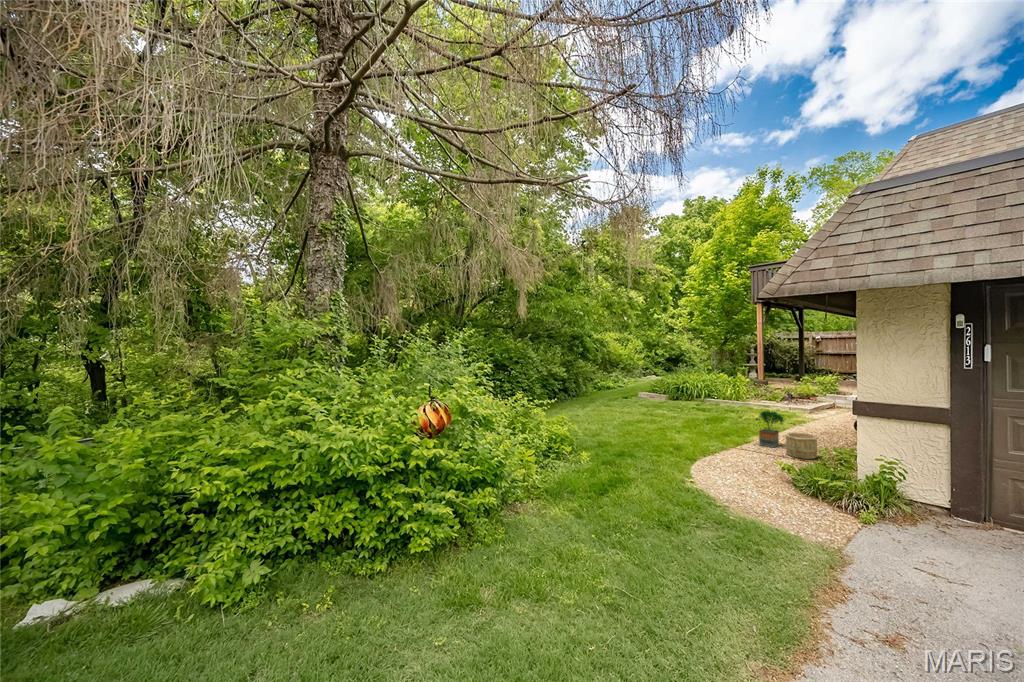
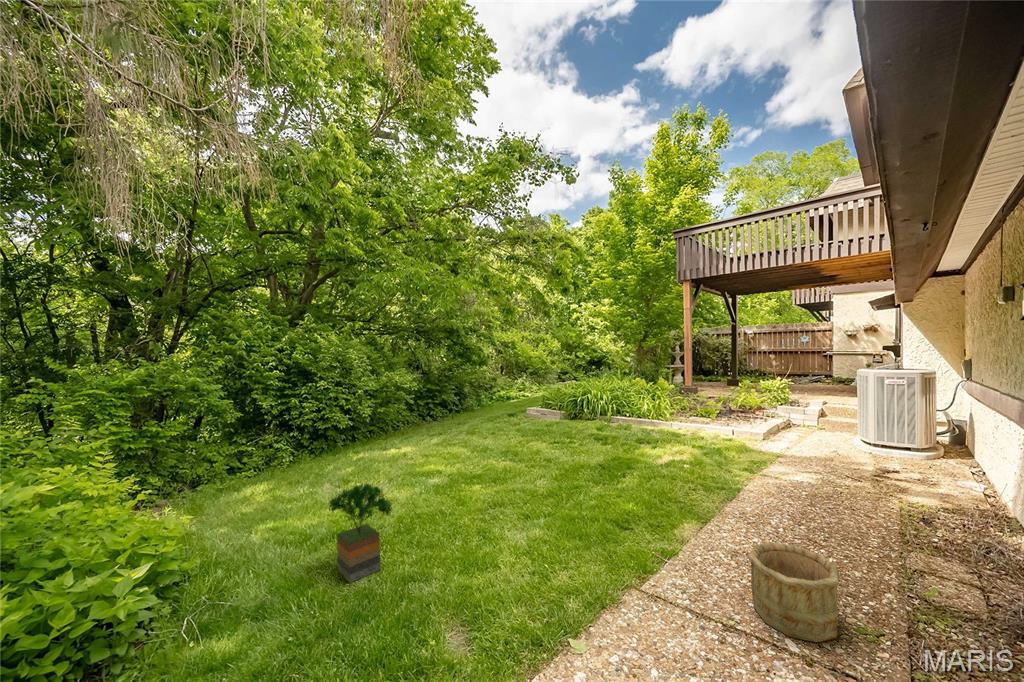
potted tree: present [756,411,785,448] -> present [329,484,392,583]

